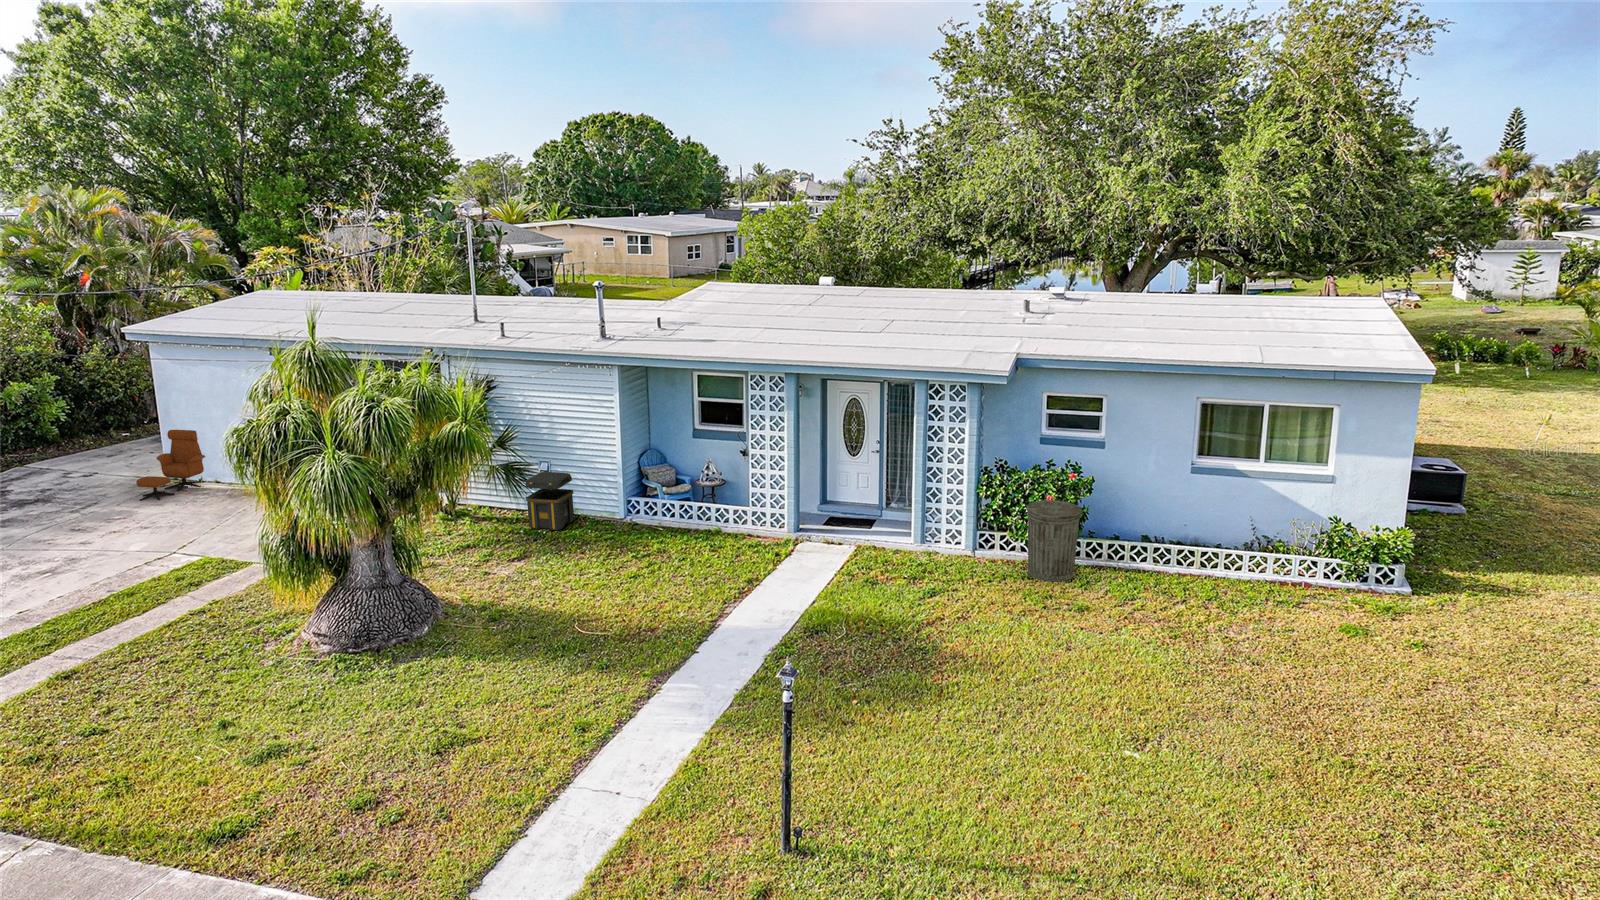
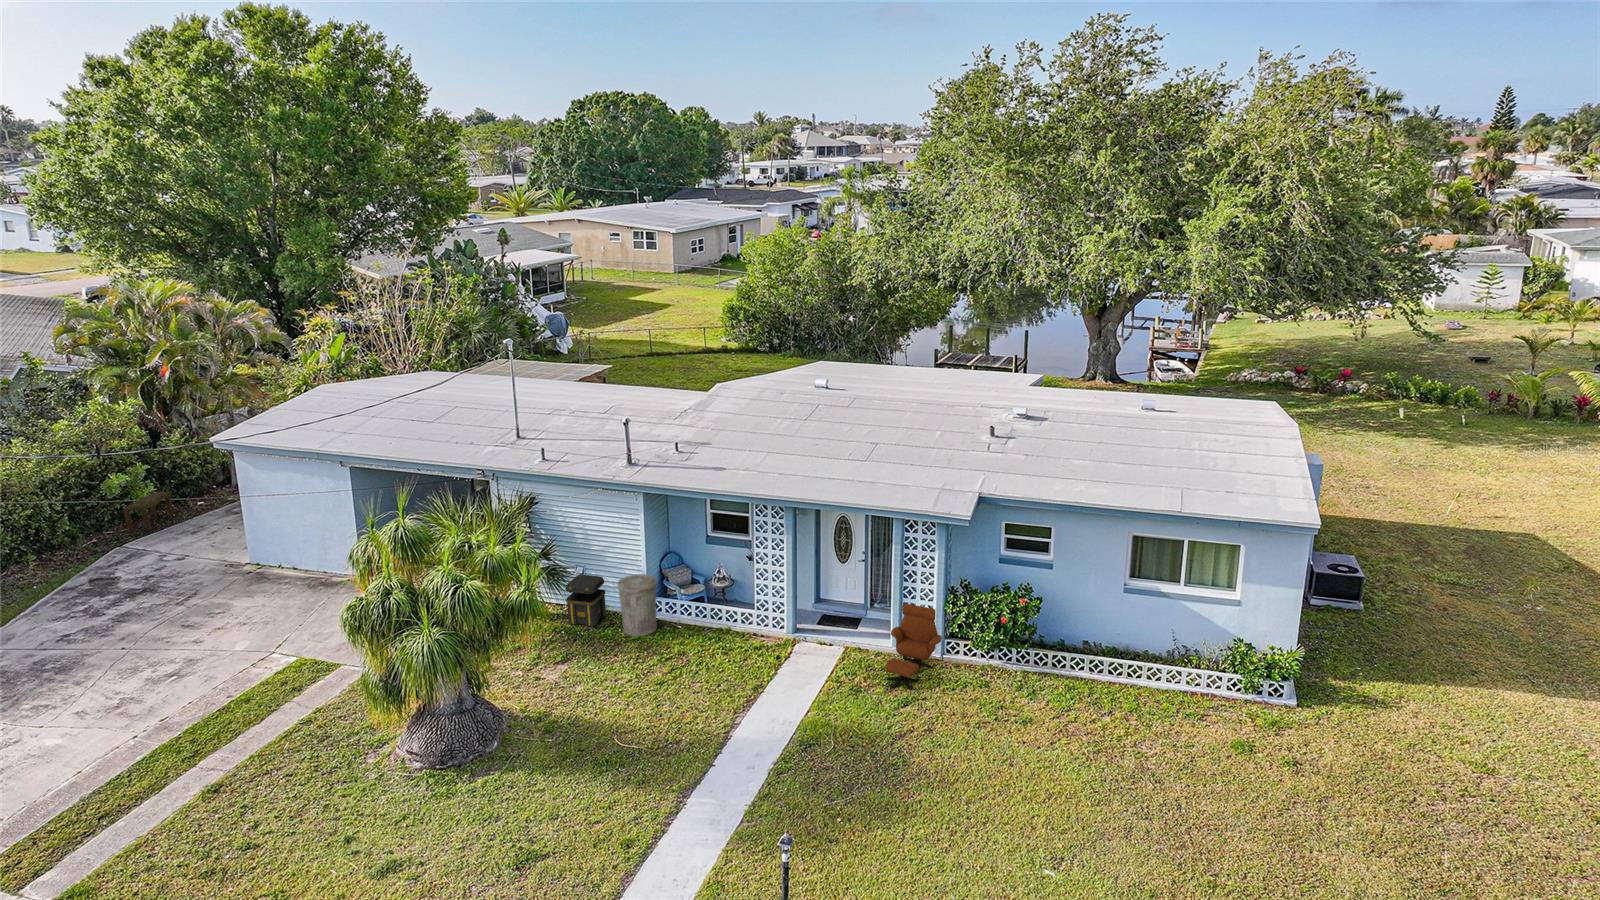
bench: none [29,416,91,458] -> present [123,492,173,533]
lounge chair: present [136,430,205,501] -> present [886,604,942,690]
trash can: present [1027,500,1082,581] -> present [618,574,657,636]

